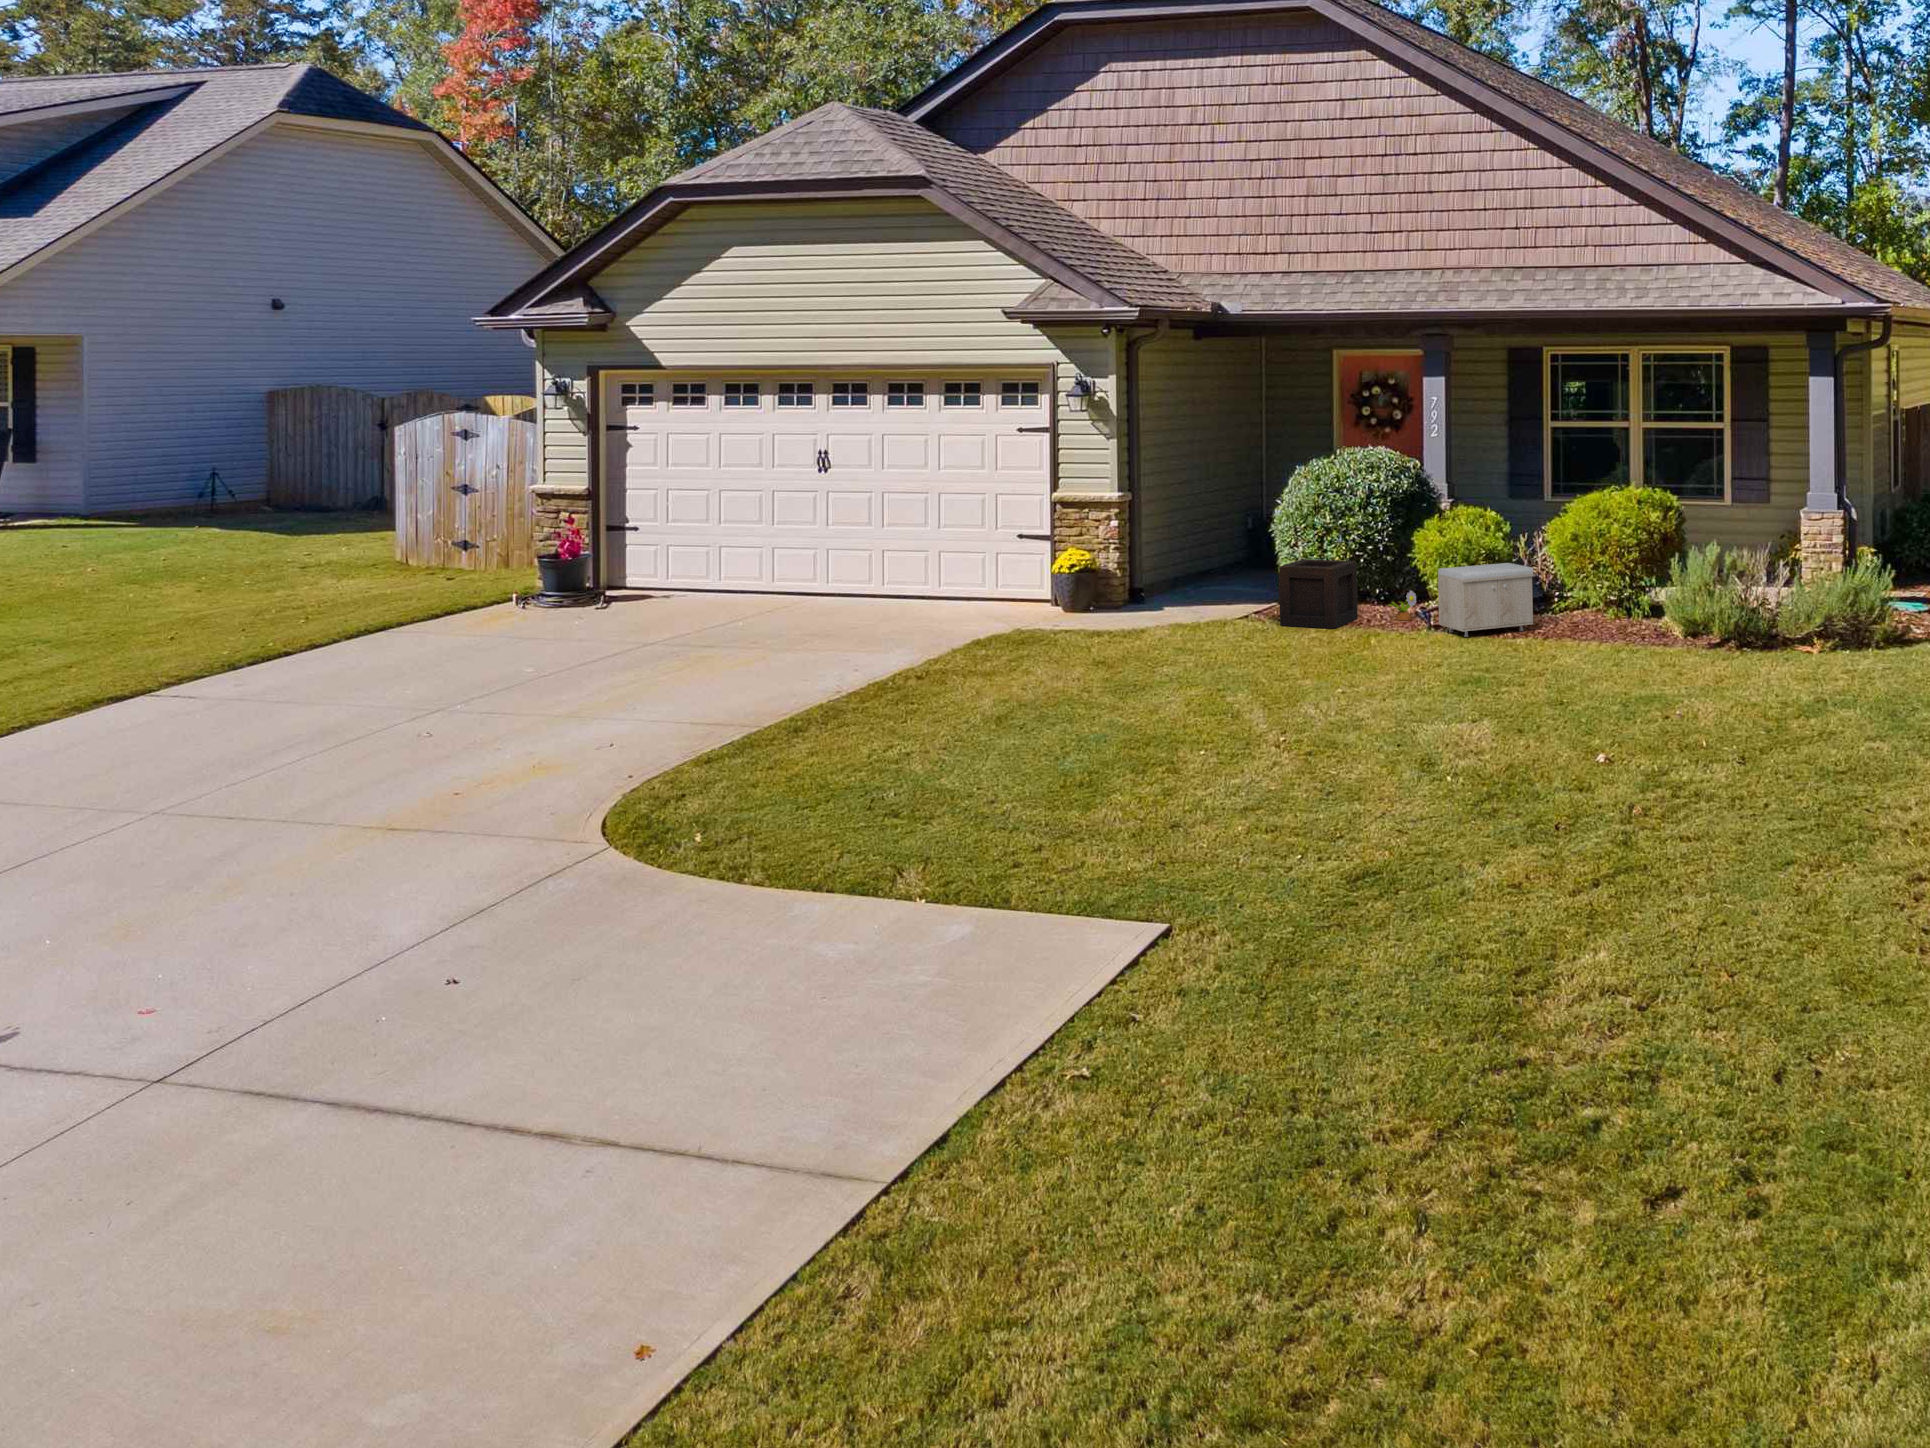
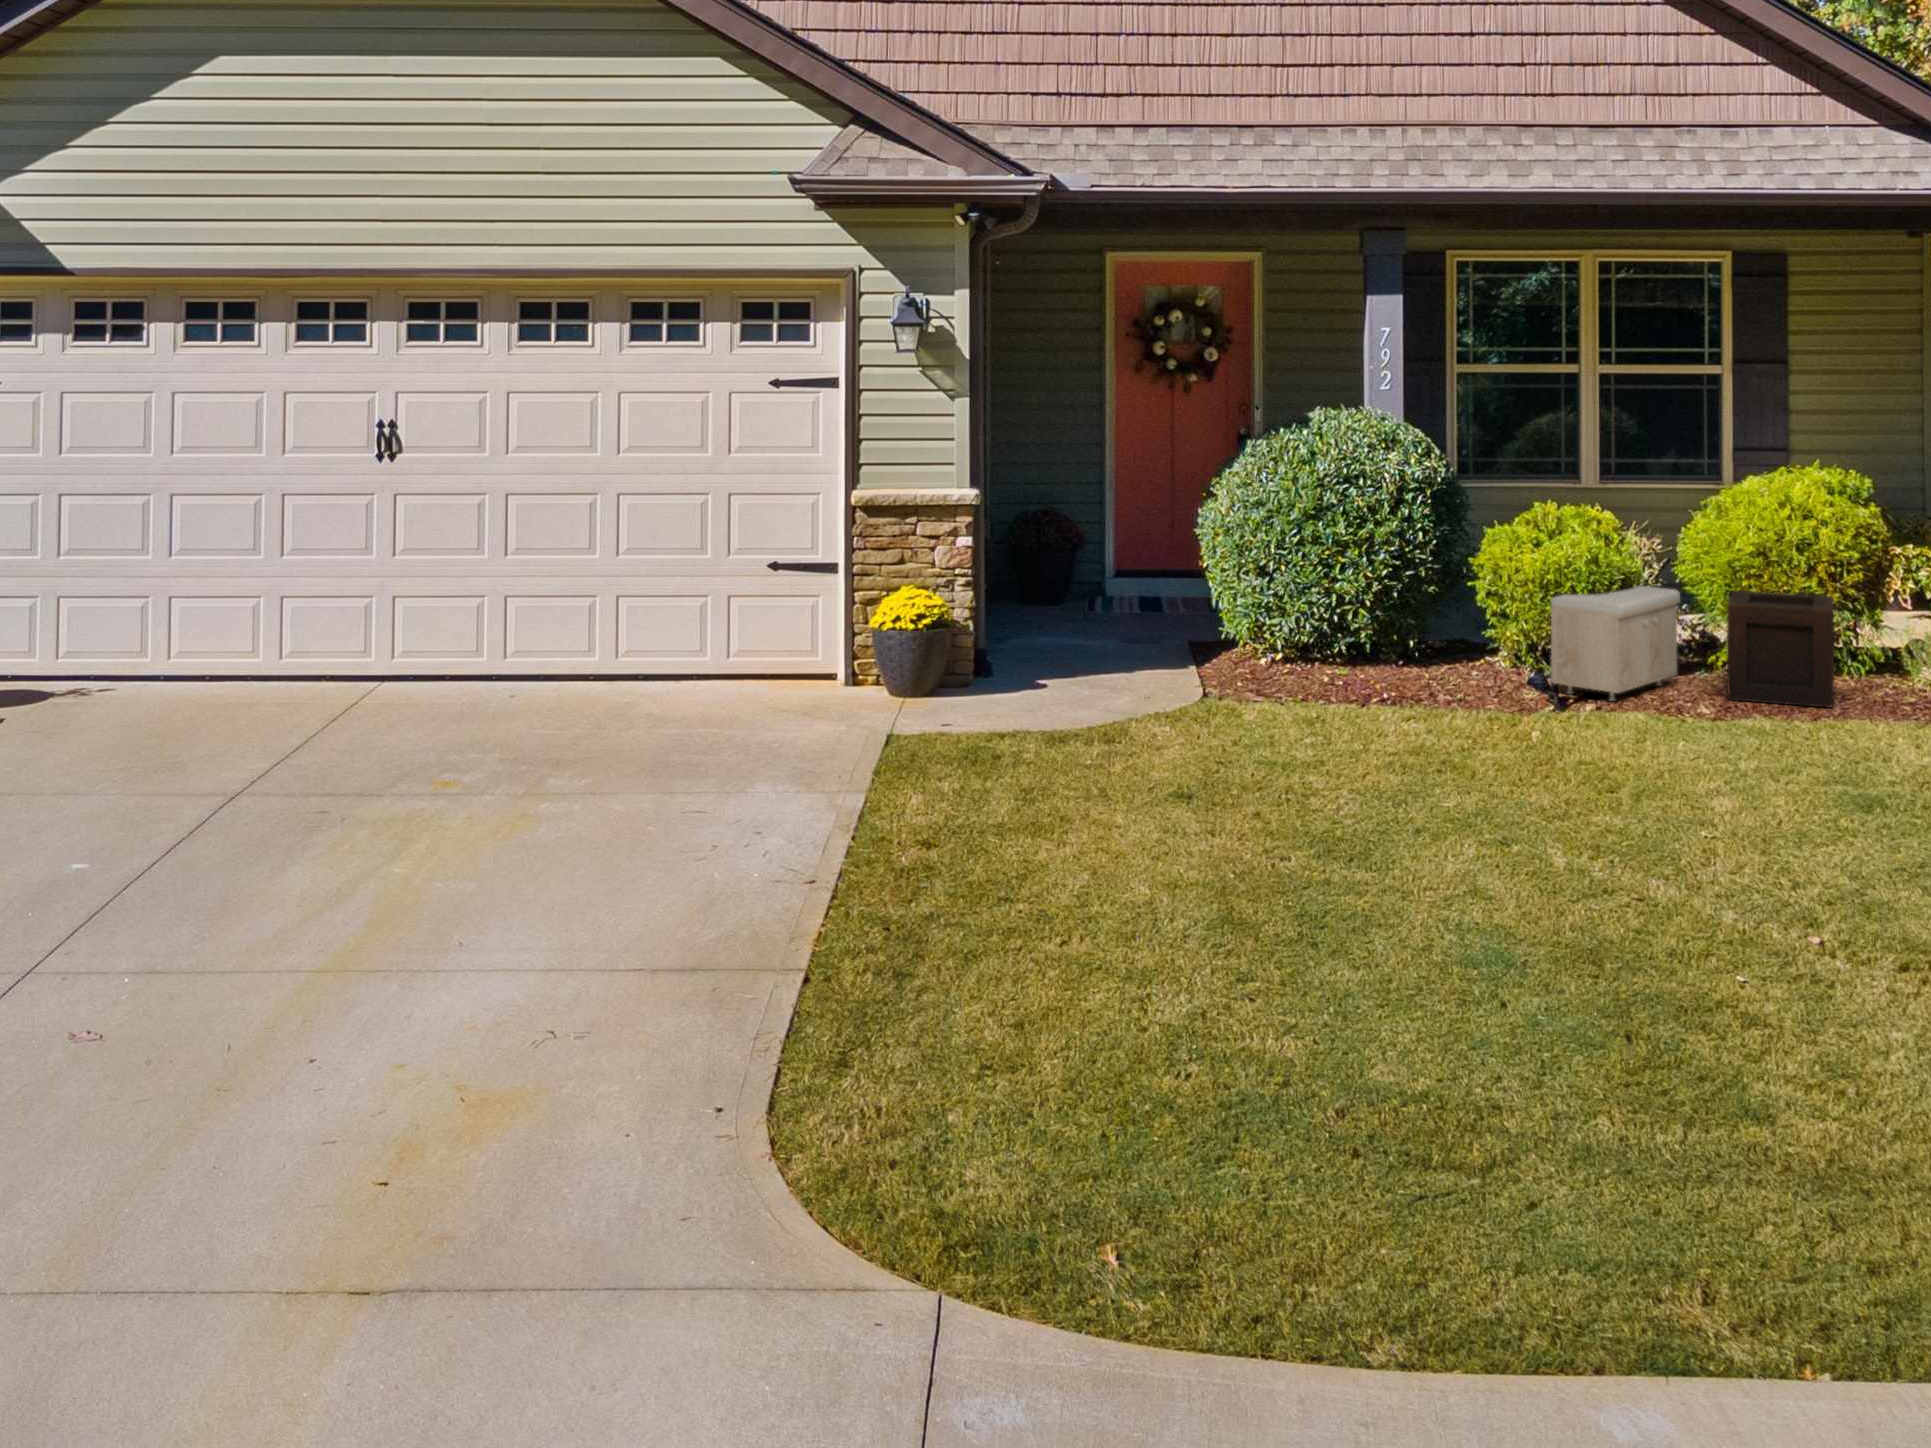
wooden crate: present [1279,559,1358,629] -> present [1727,590,1835,708]
decorative plant: present [1388,591,1416,620] -> none [1421,629,1465,676]

